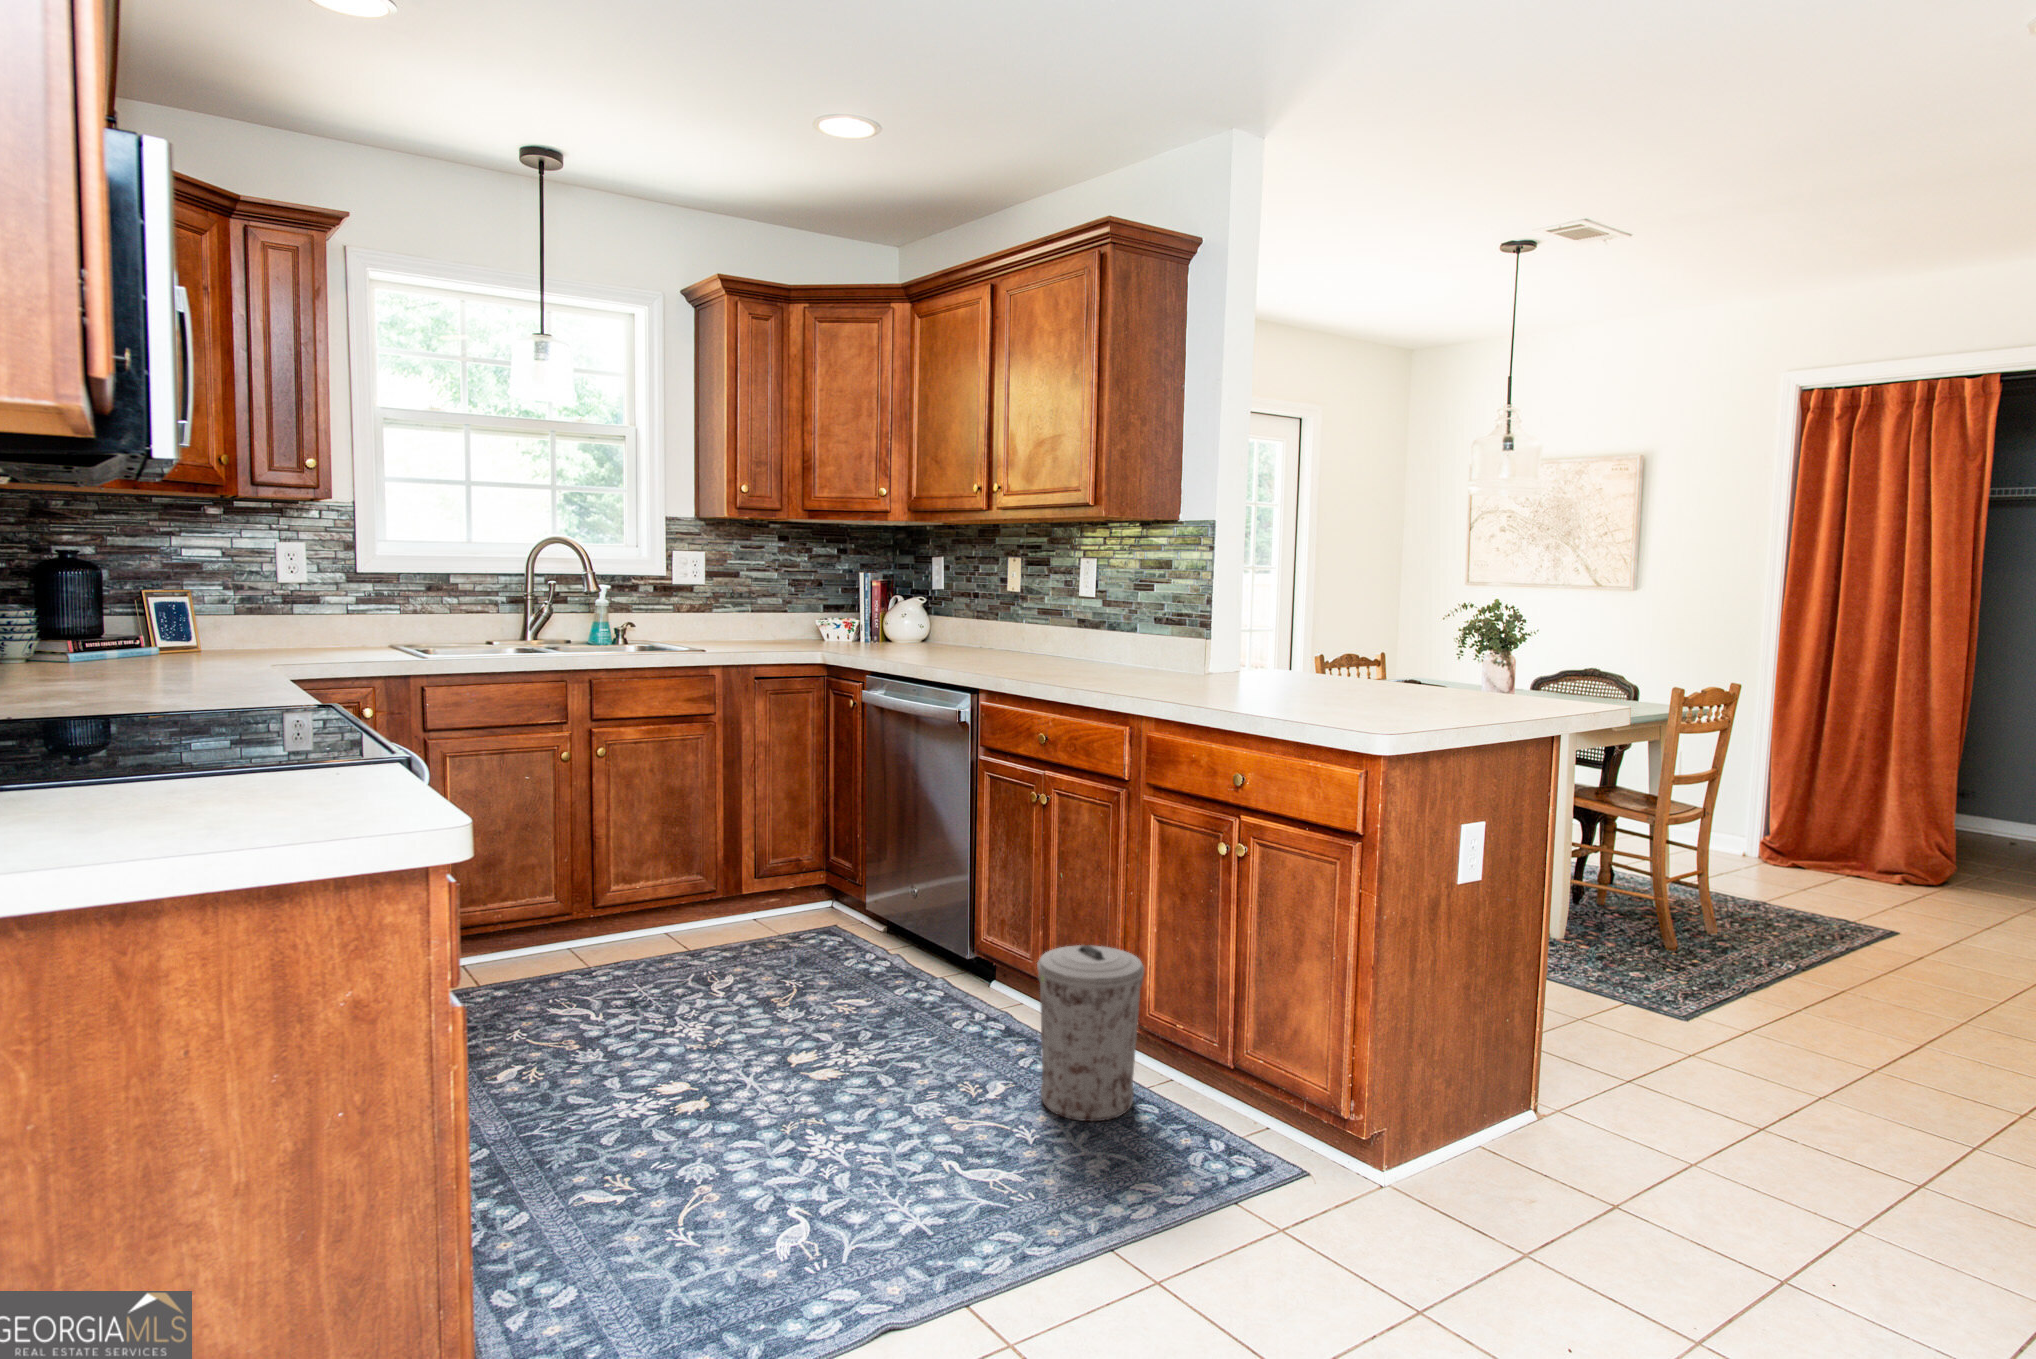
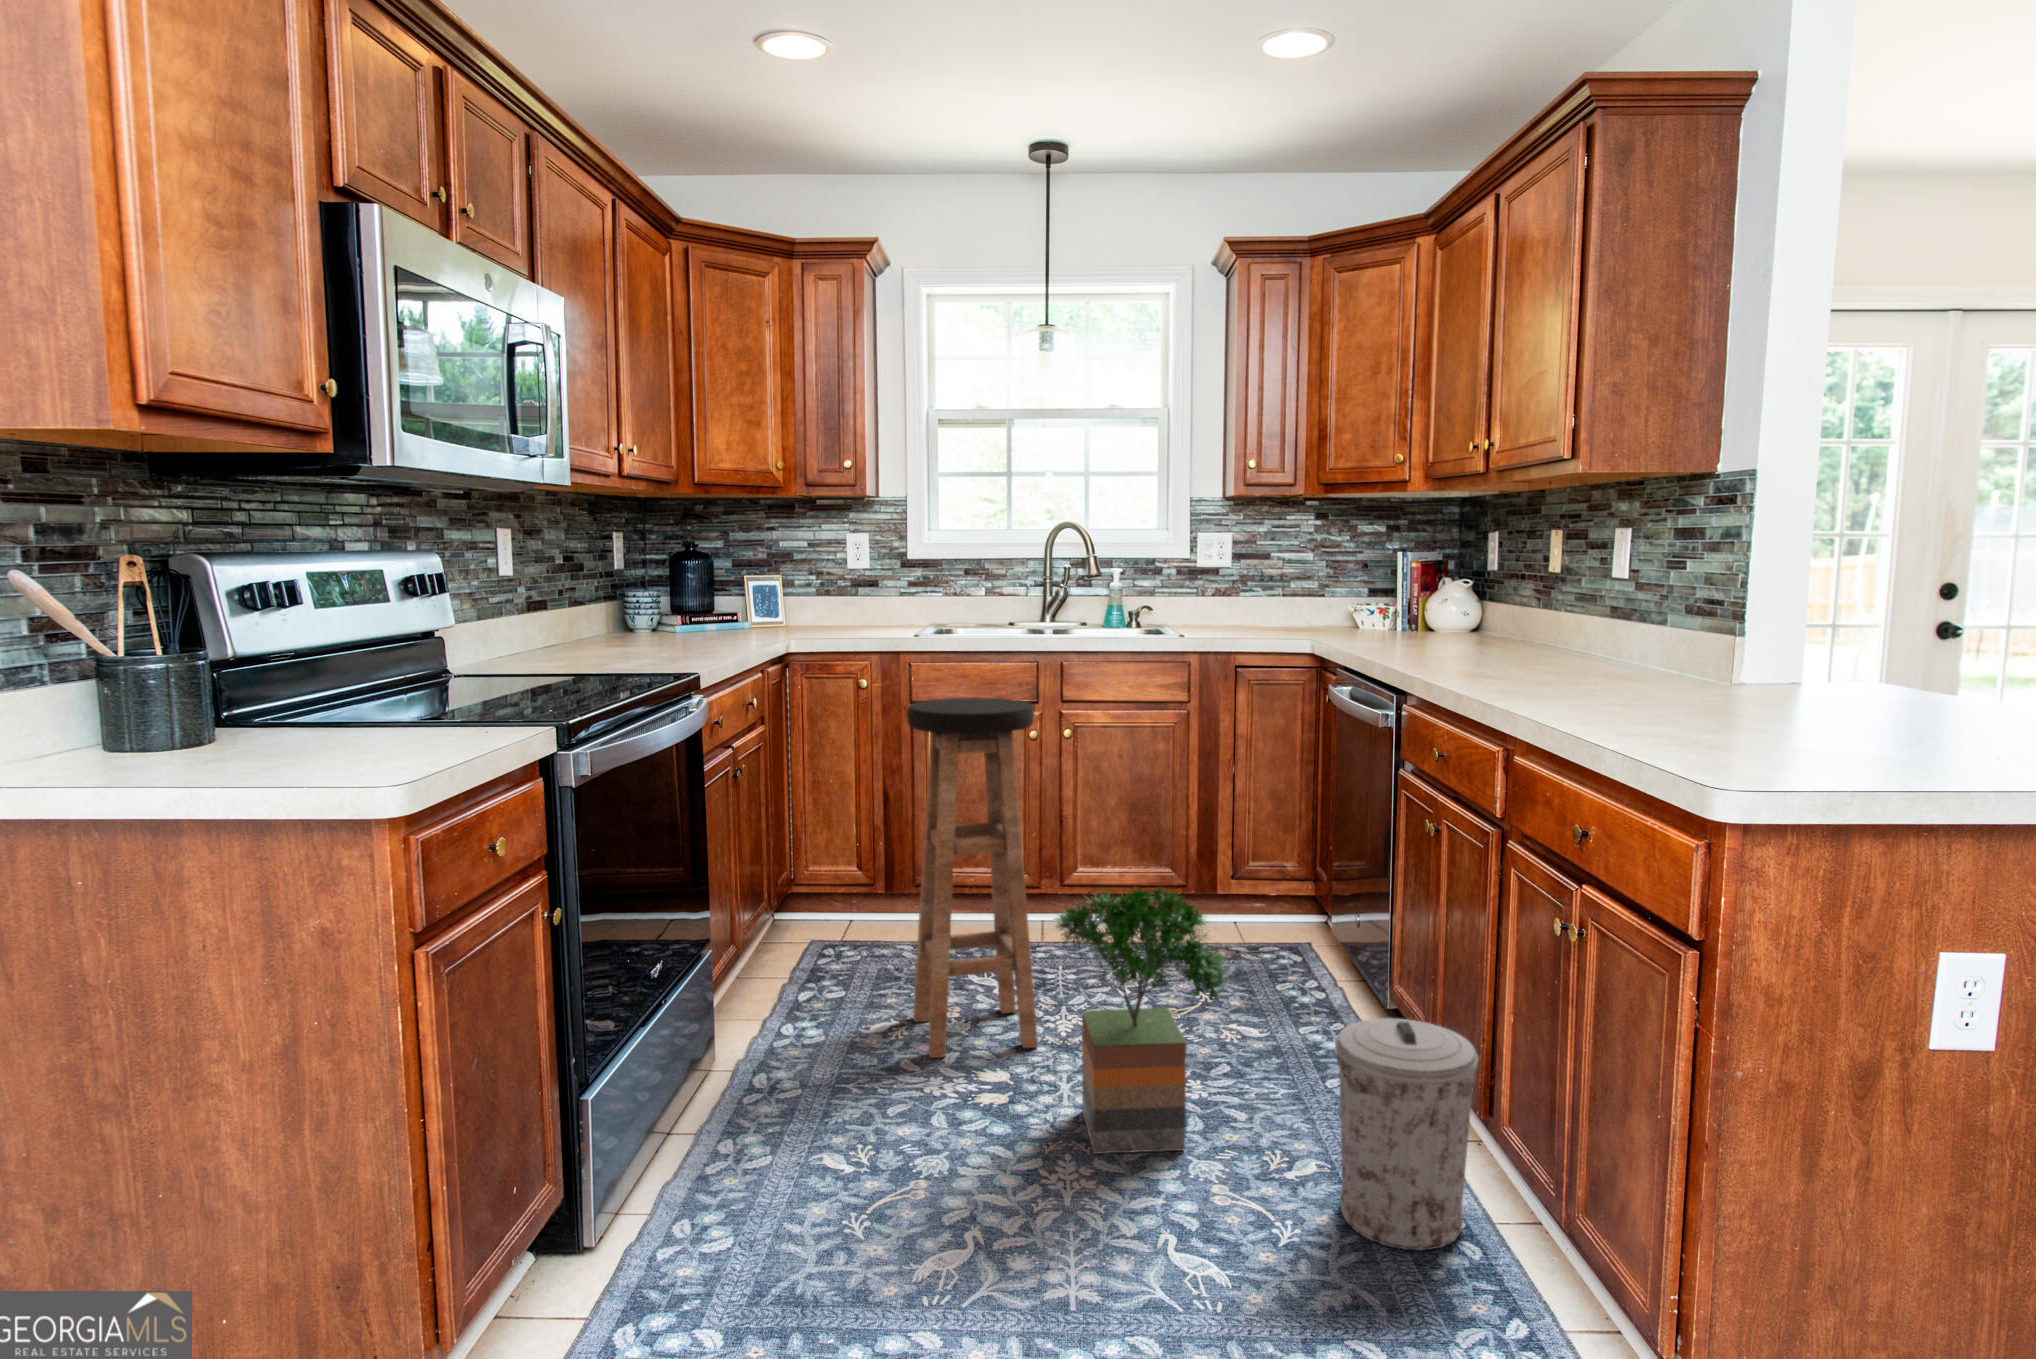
bar stool: none [537,715,692,1087] -> present [907,697,1038,1058]
potted tree: none [765,871,940,1123] -> present [1055,887,1226,1154]

